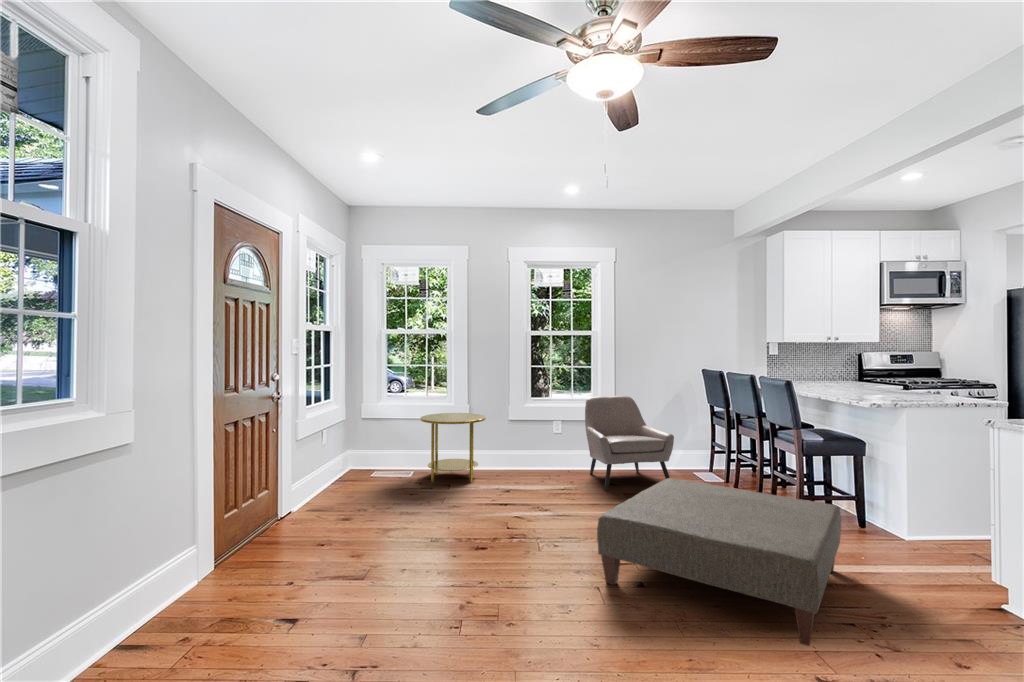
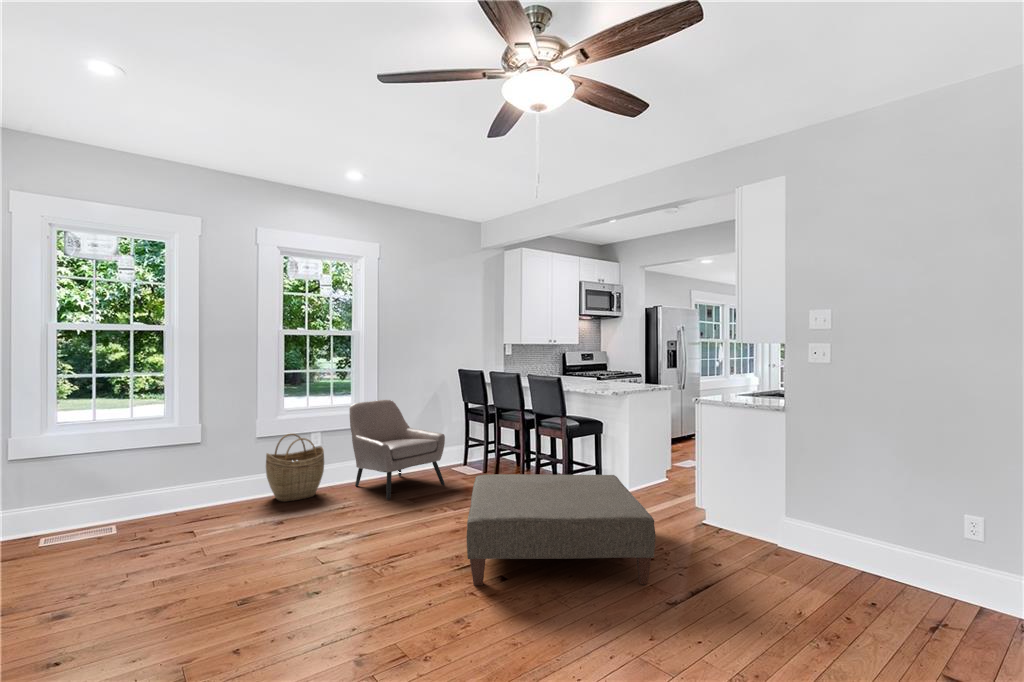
side table: present [420,413,486,483] -> none [137,435,236,532]
woven basket: none [513,419,560,477] -> present [266,434,324,502]

